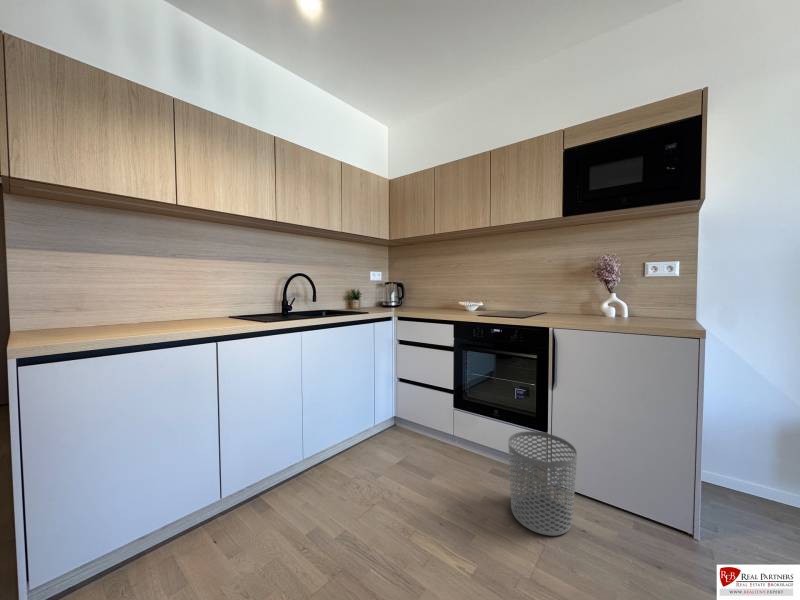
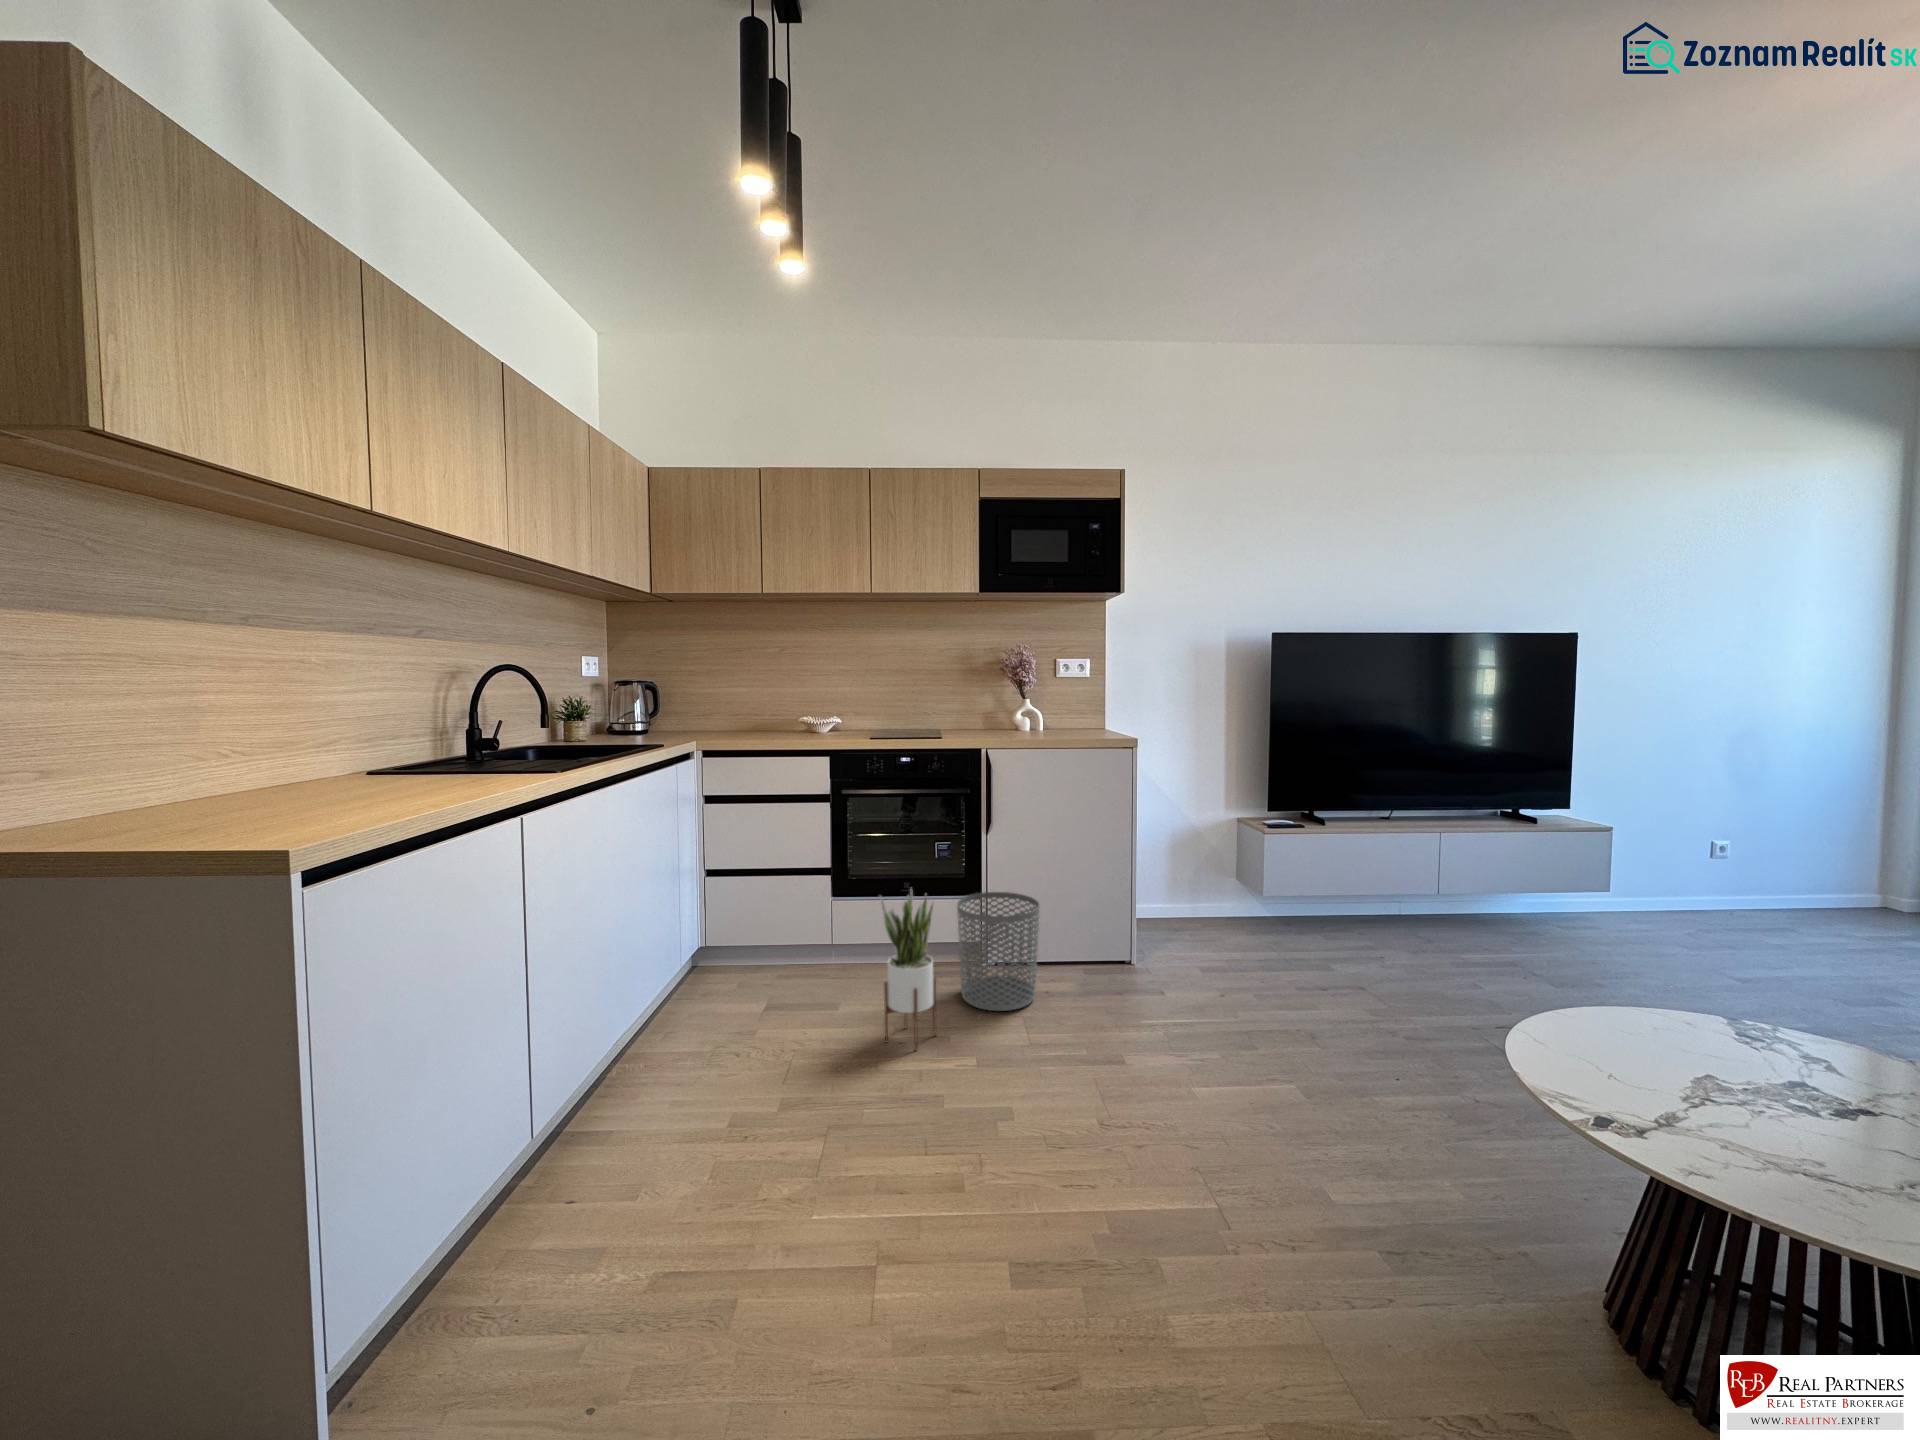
potted plant: none [425,419,473,536] -> present [880,889,936,1050]

